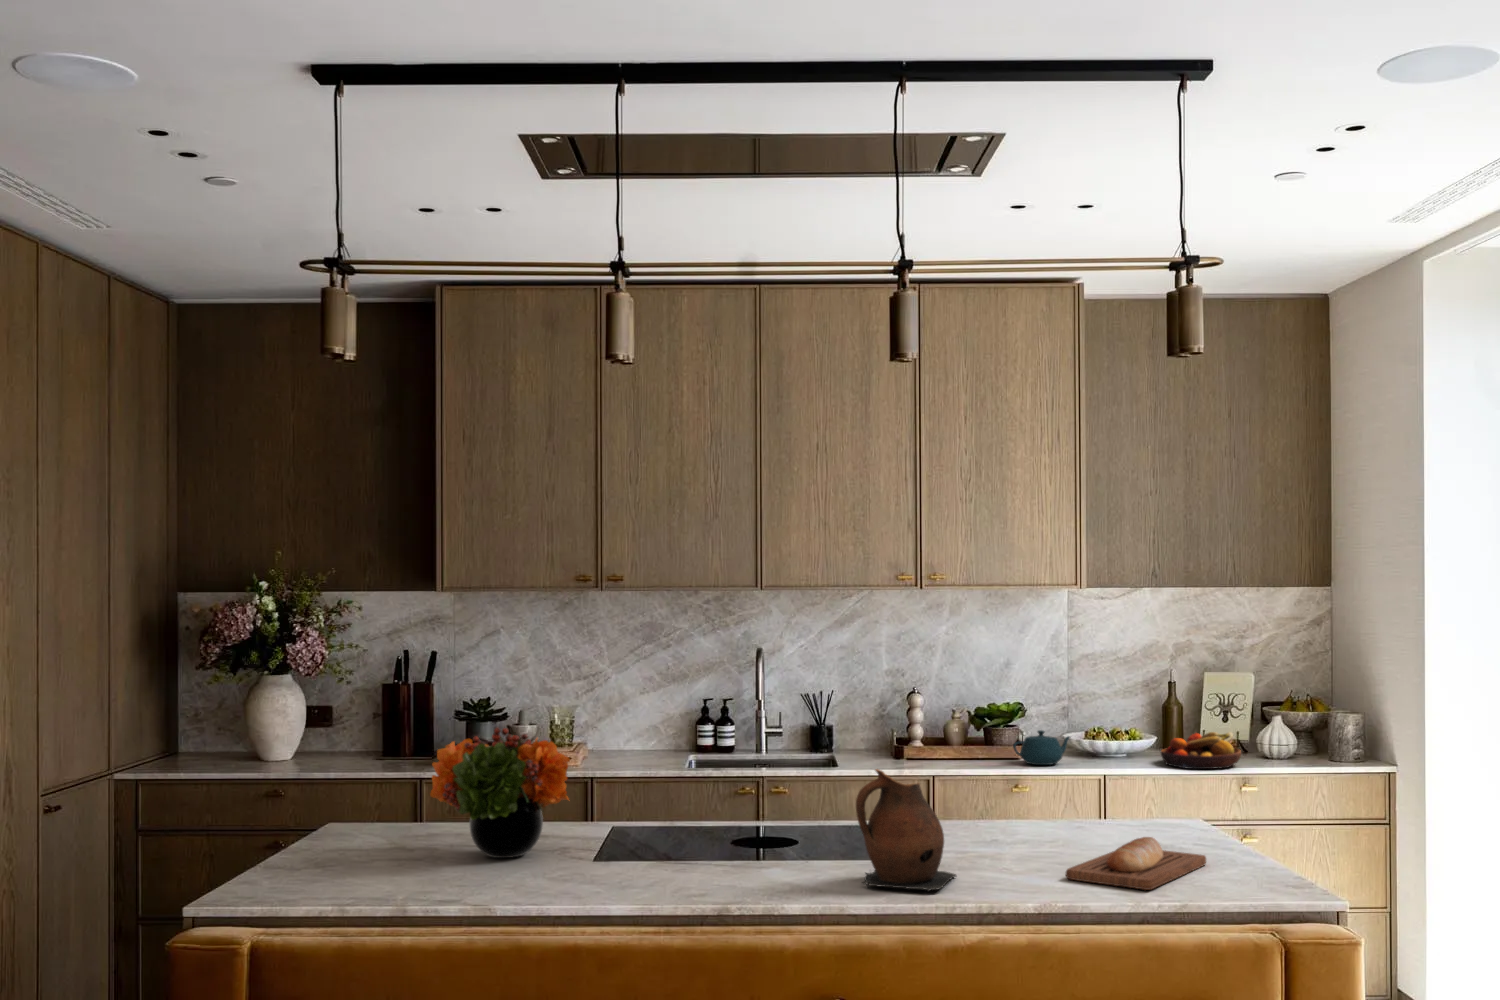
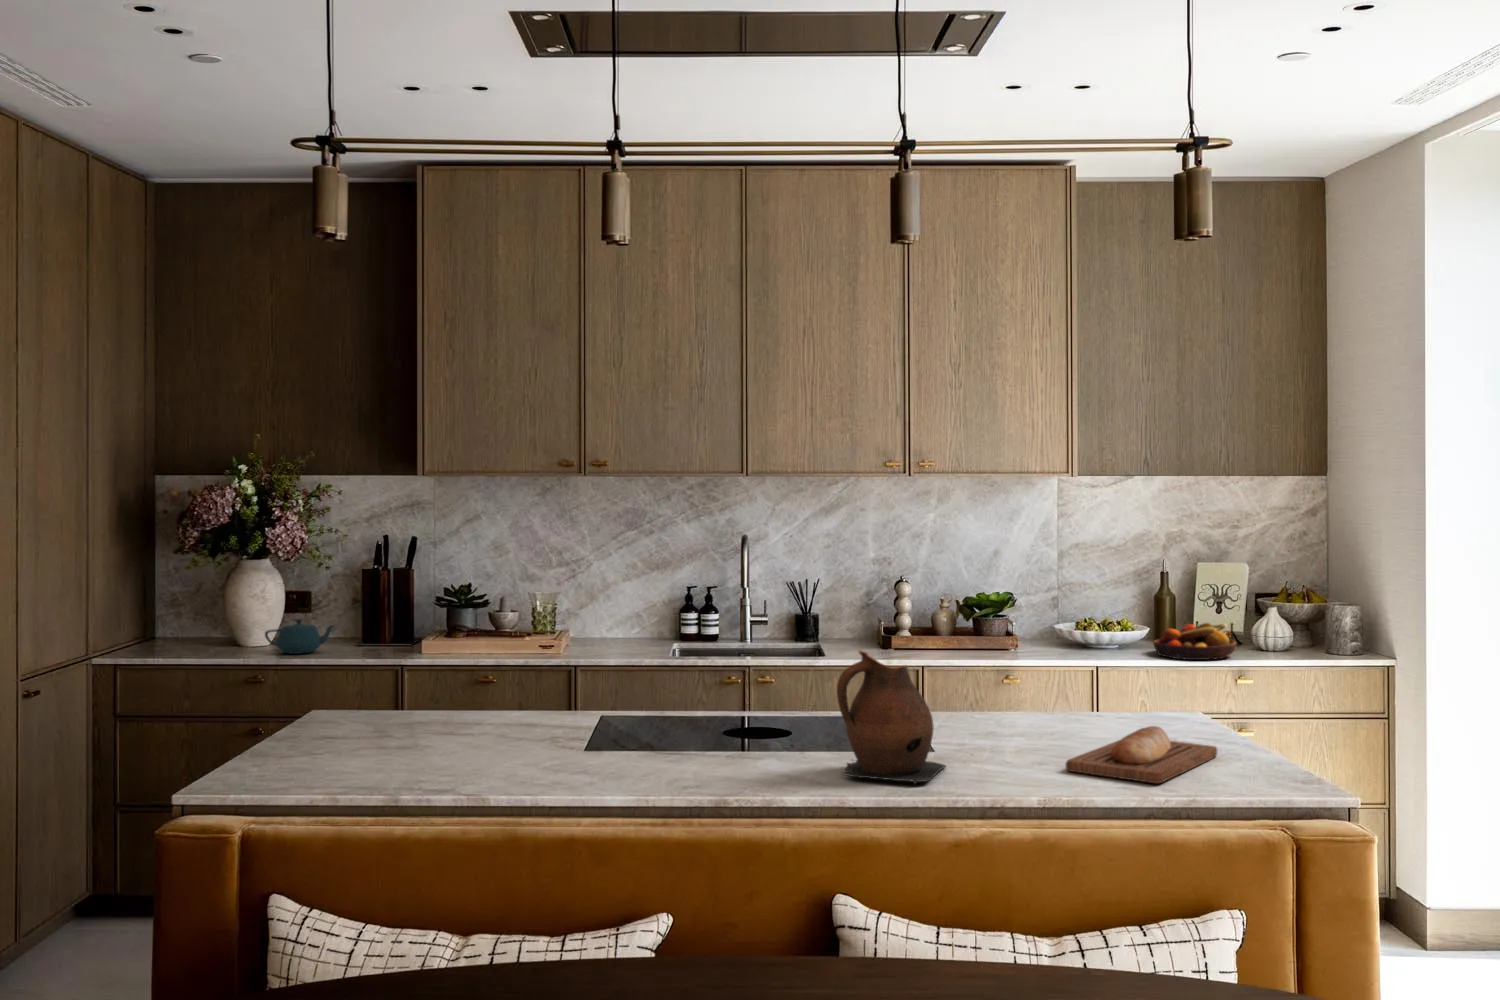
flower arrangement: present [430,727,570,858] -> none [375,605,533,744]
teapot: present [1013,730,1070,765] -> present [265,619,335,654]

